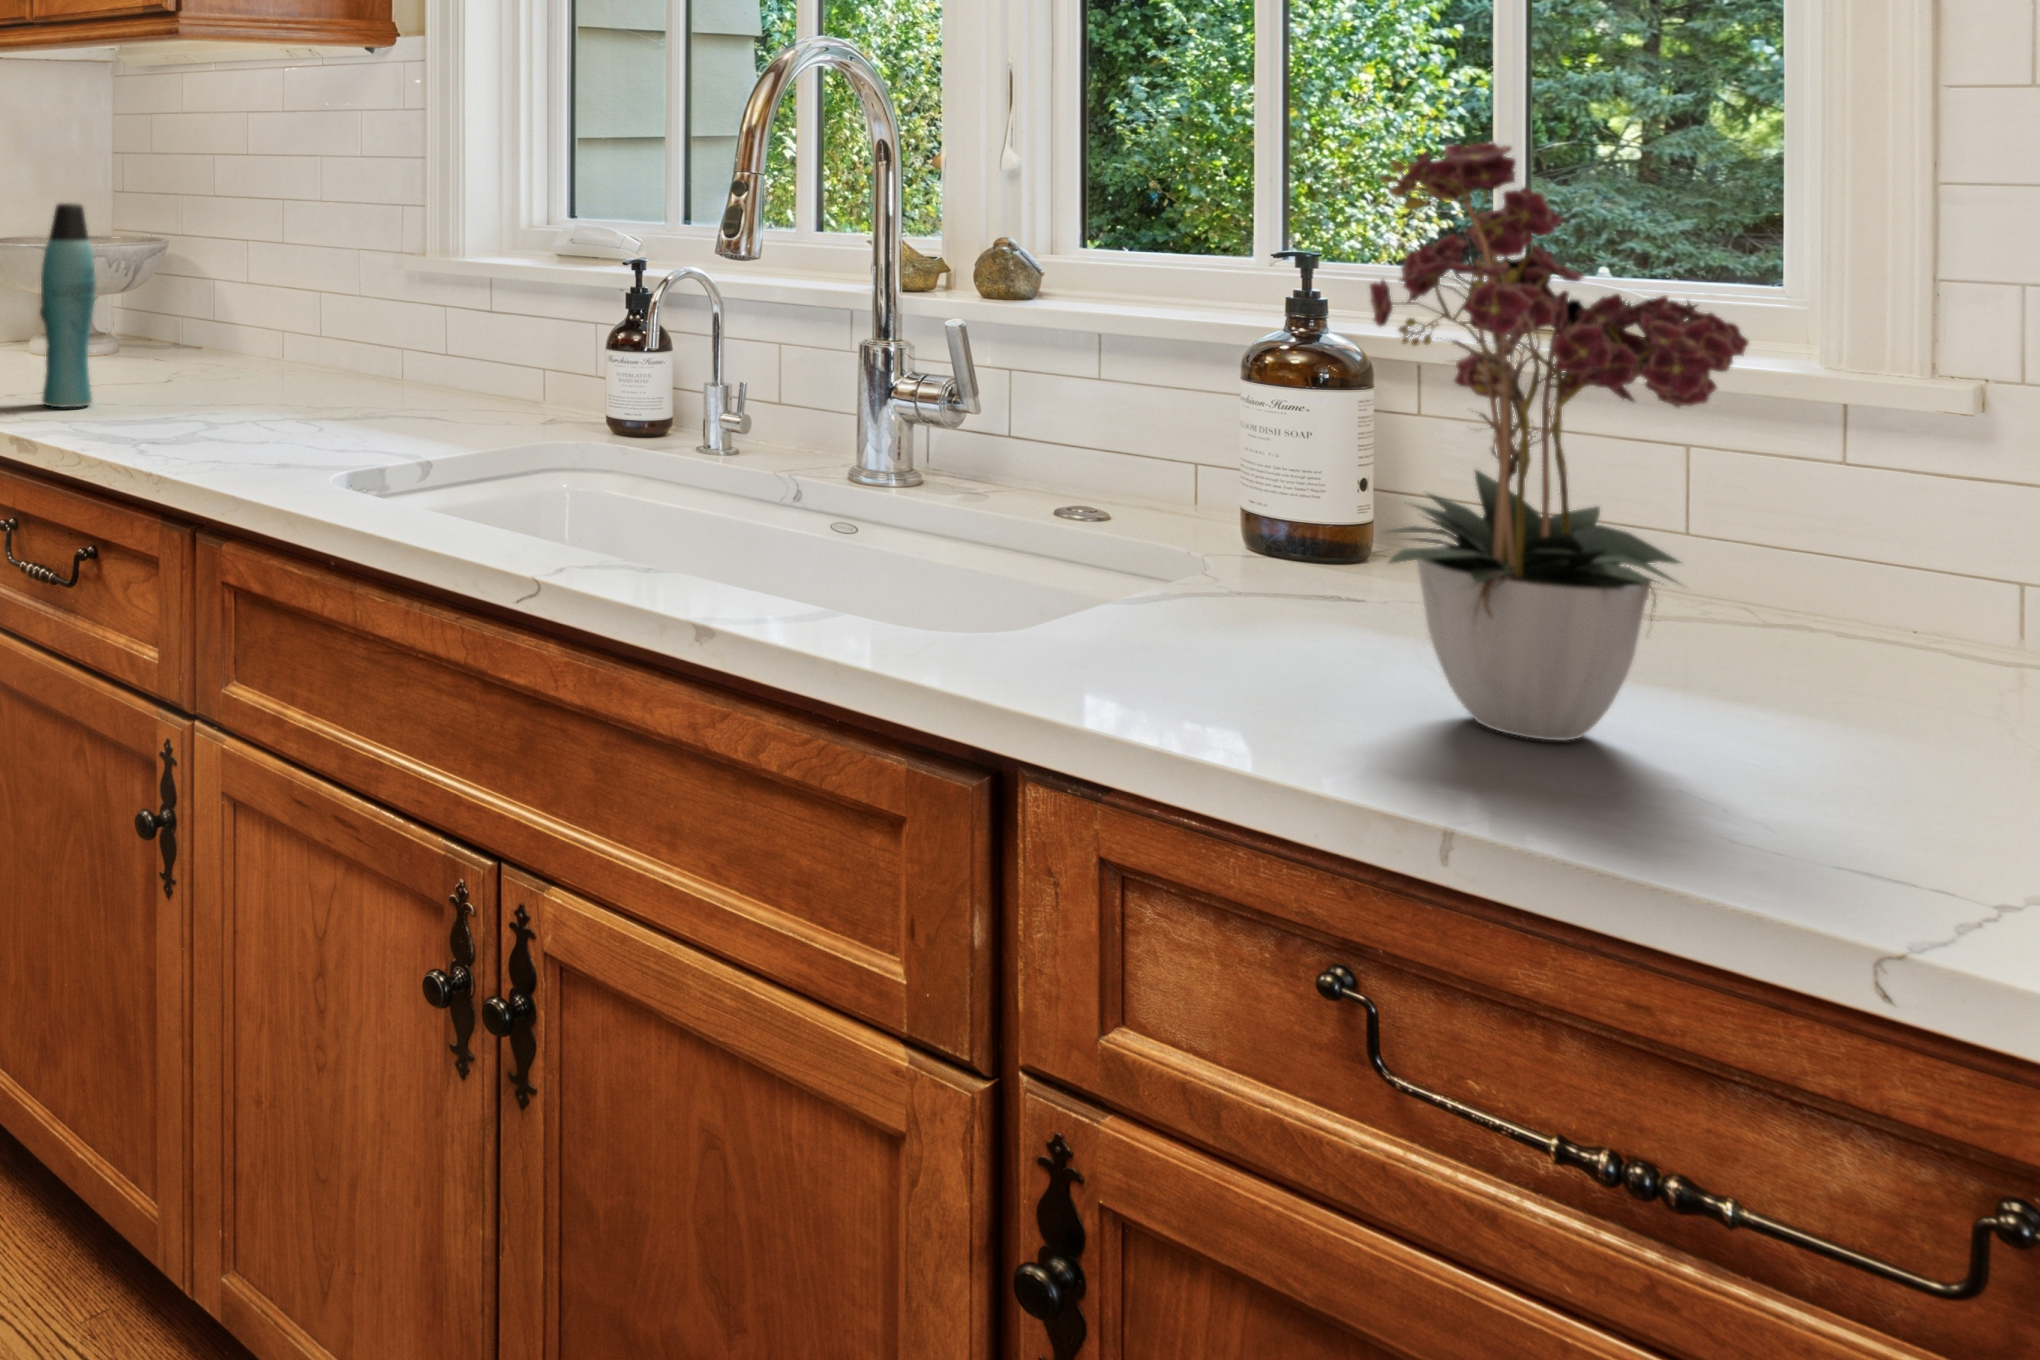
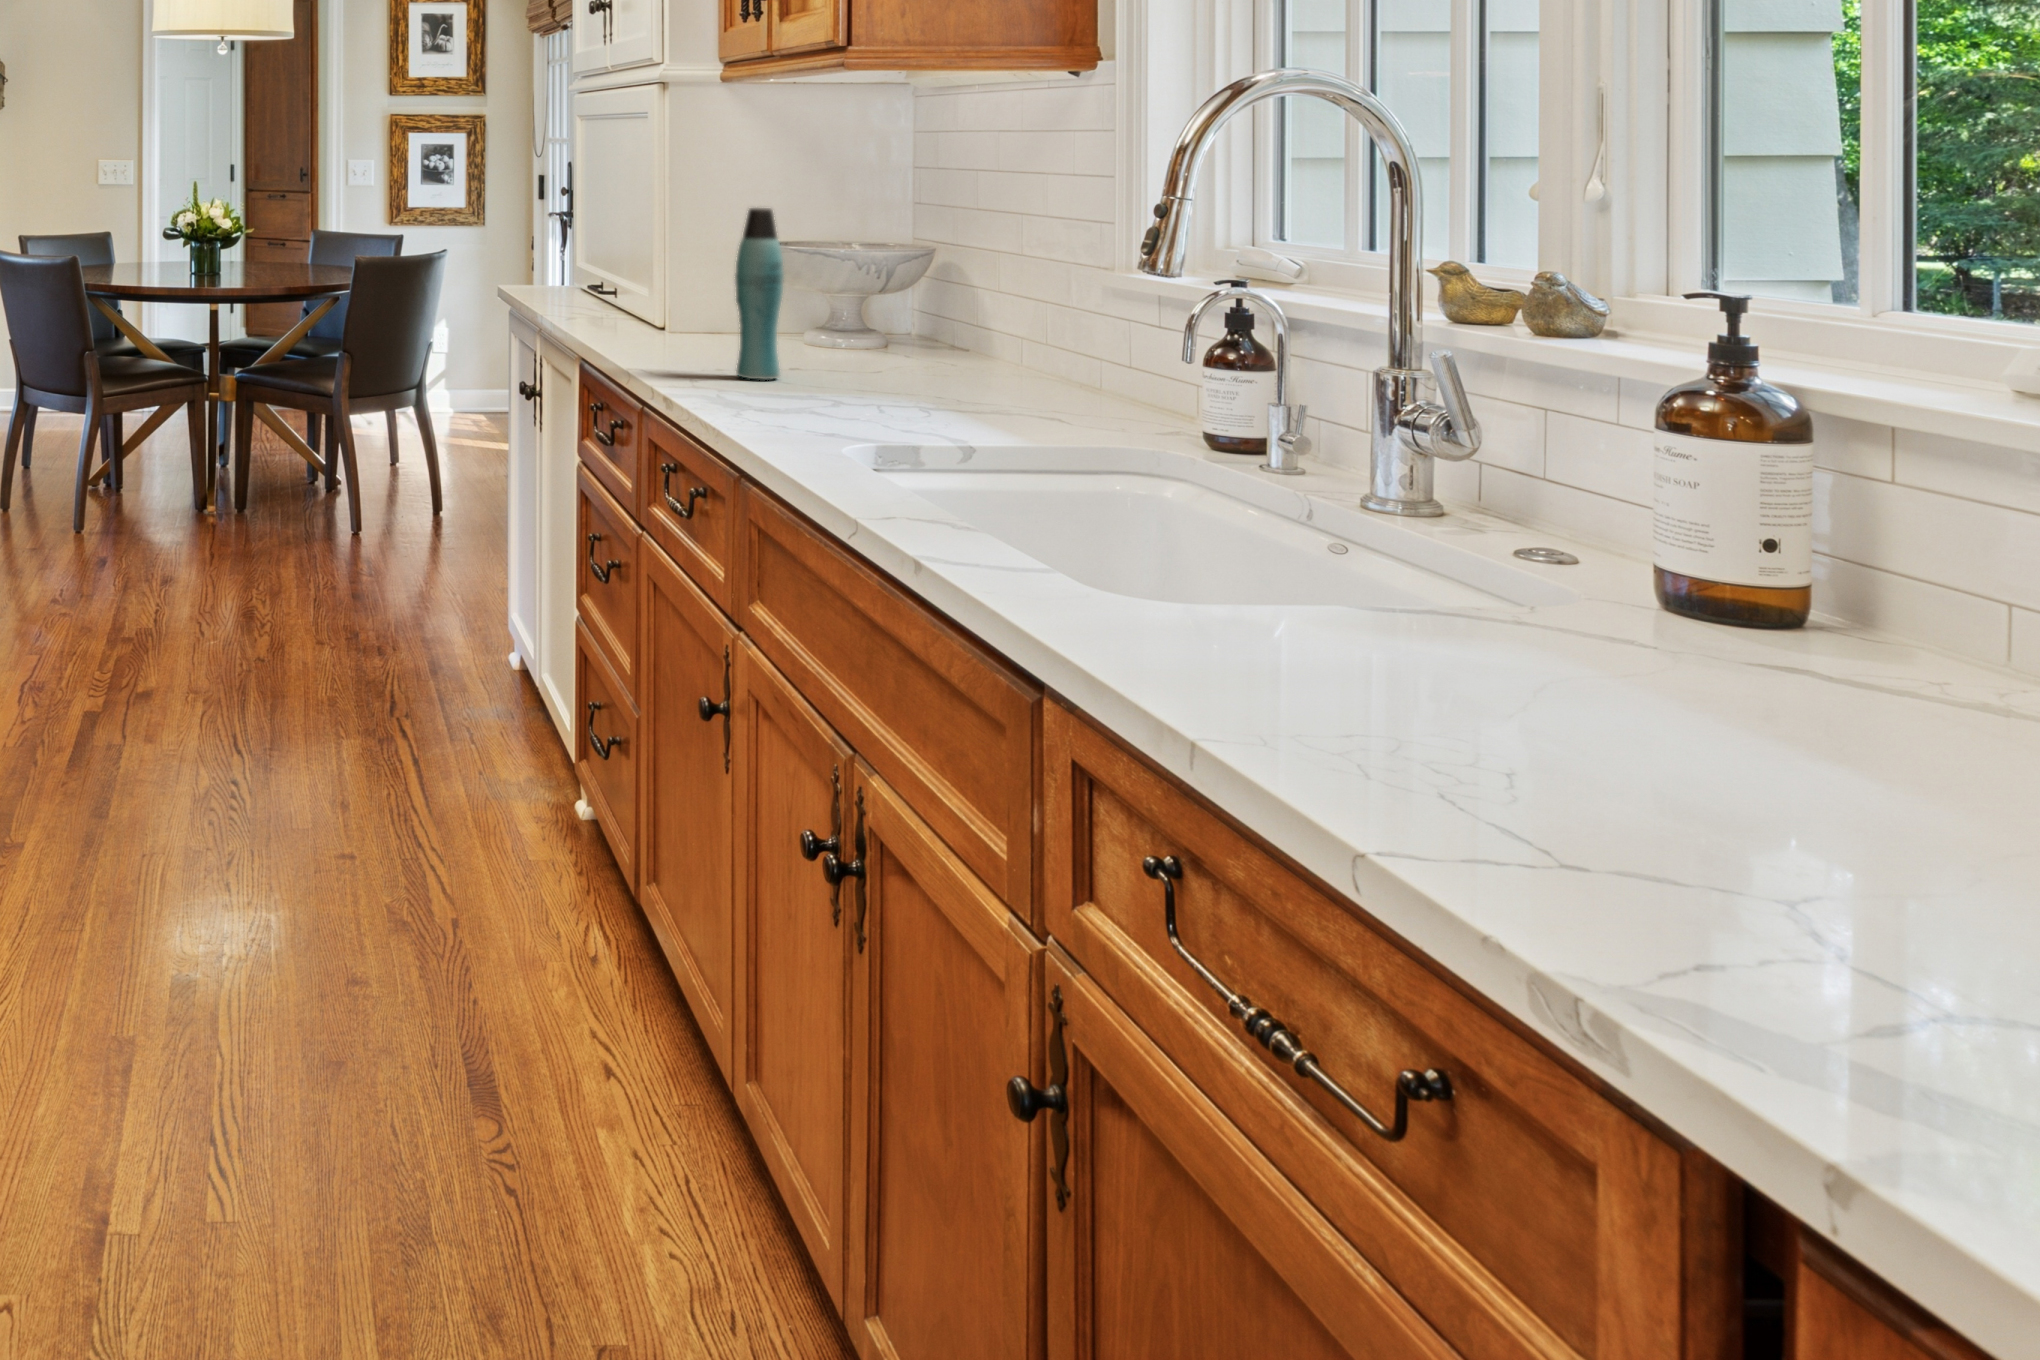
flower arrangement: present [1369,142,1749,741] -> none [1321,147,1806,716]

